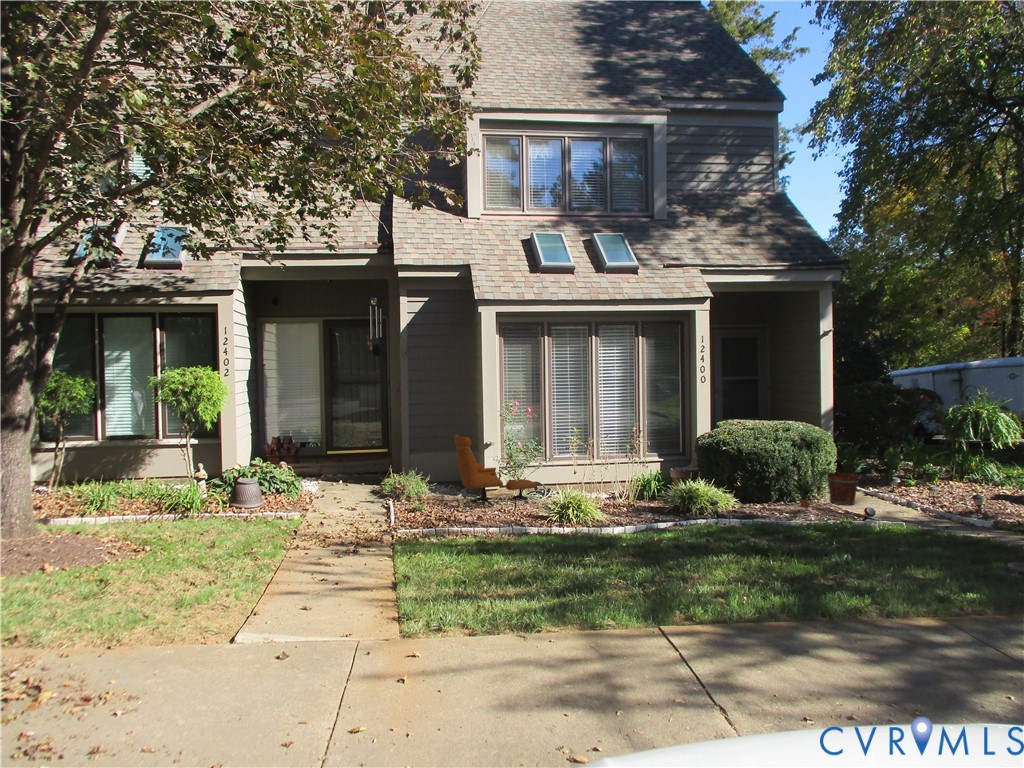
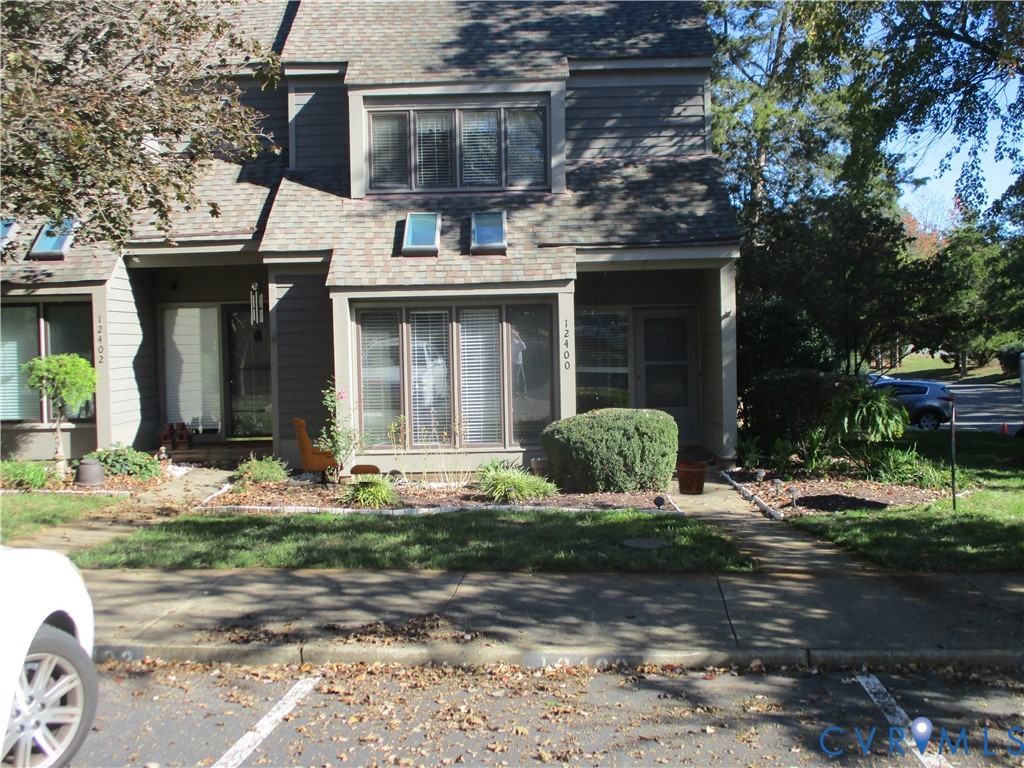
potted plant: present [786,475,820,507] -> none [624,461,660,495]

